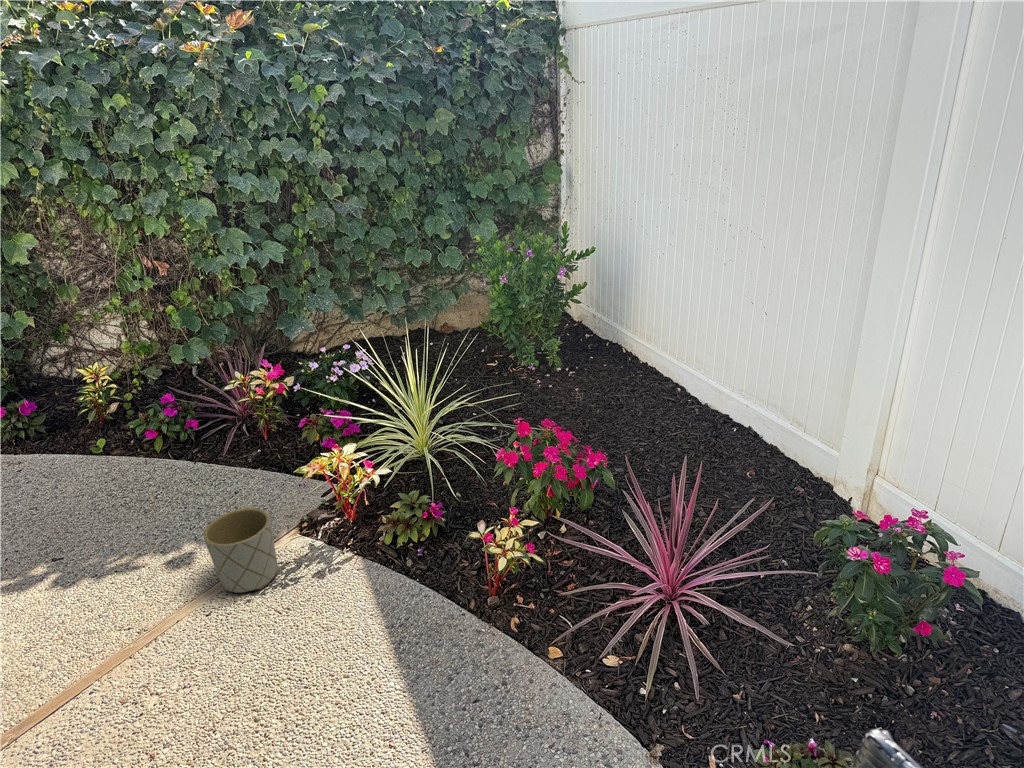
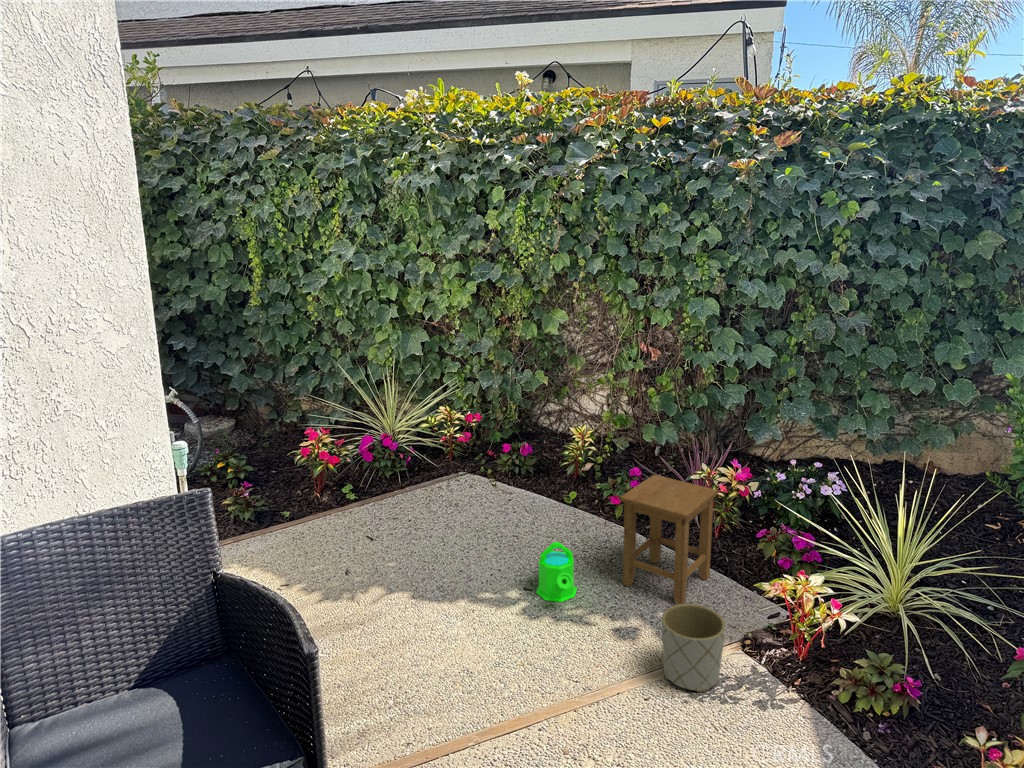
stool: none [137,393,263,518] -> present [620,475,718,605]
watering can: none [54,499,117,567] -> present [536,542,577,602]

